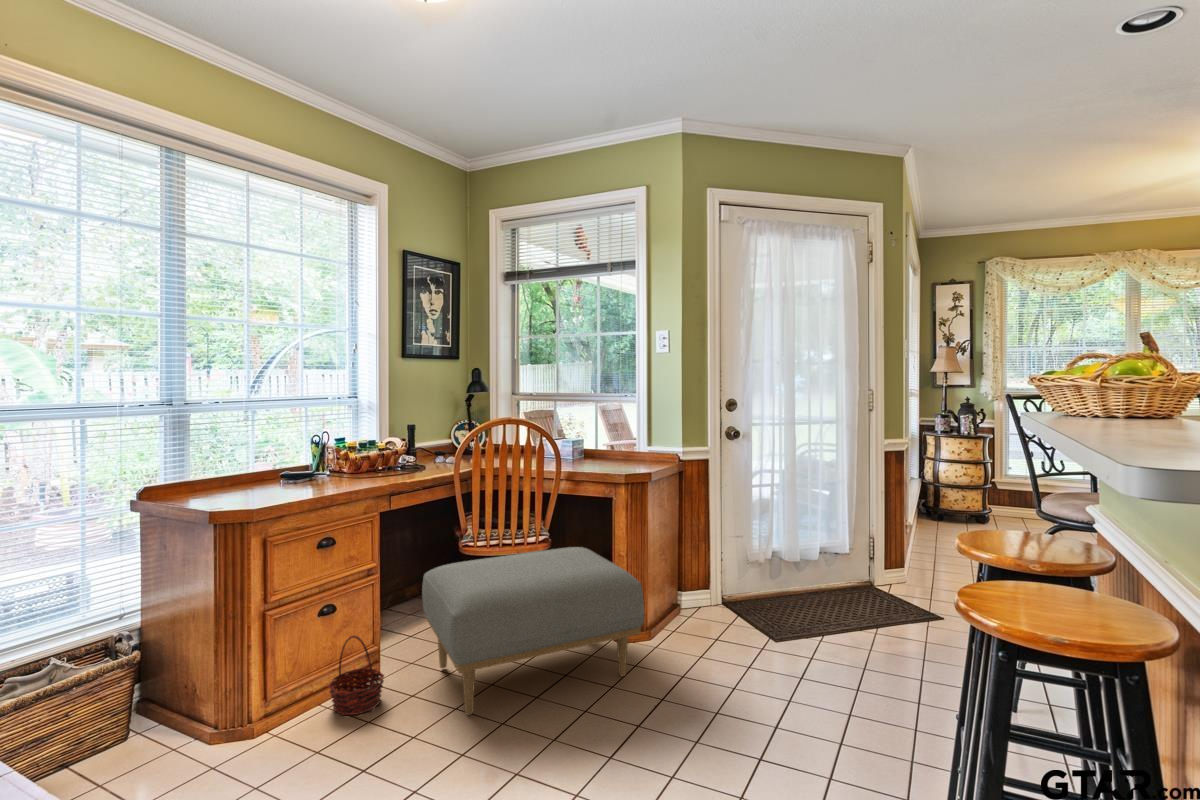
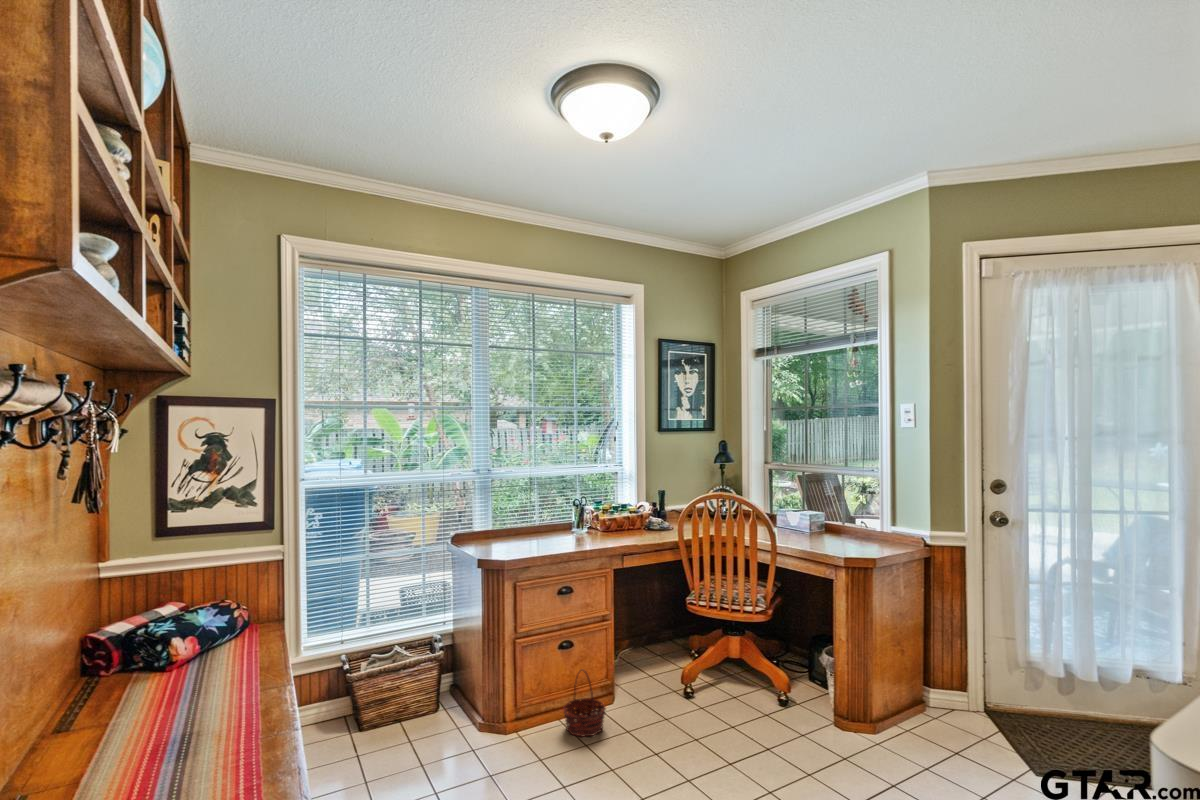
ottoman: present [422,547,644,715] -> none [645,621,846,766]

